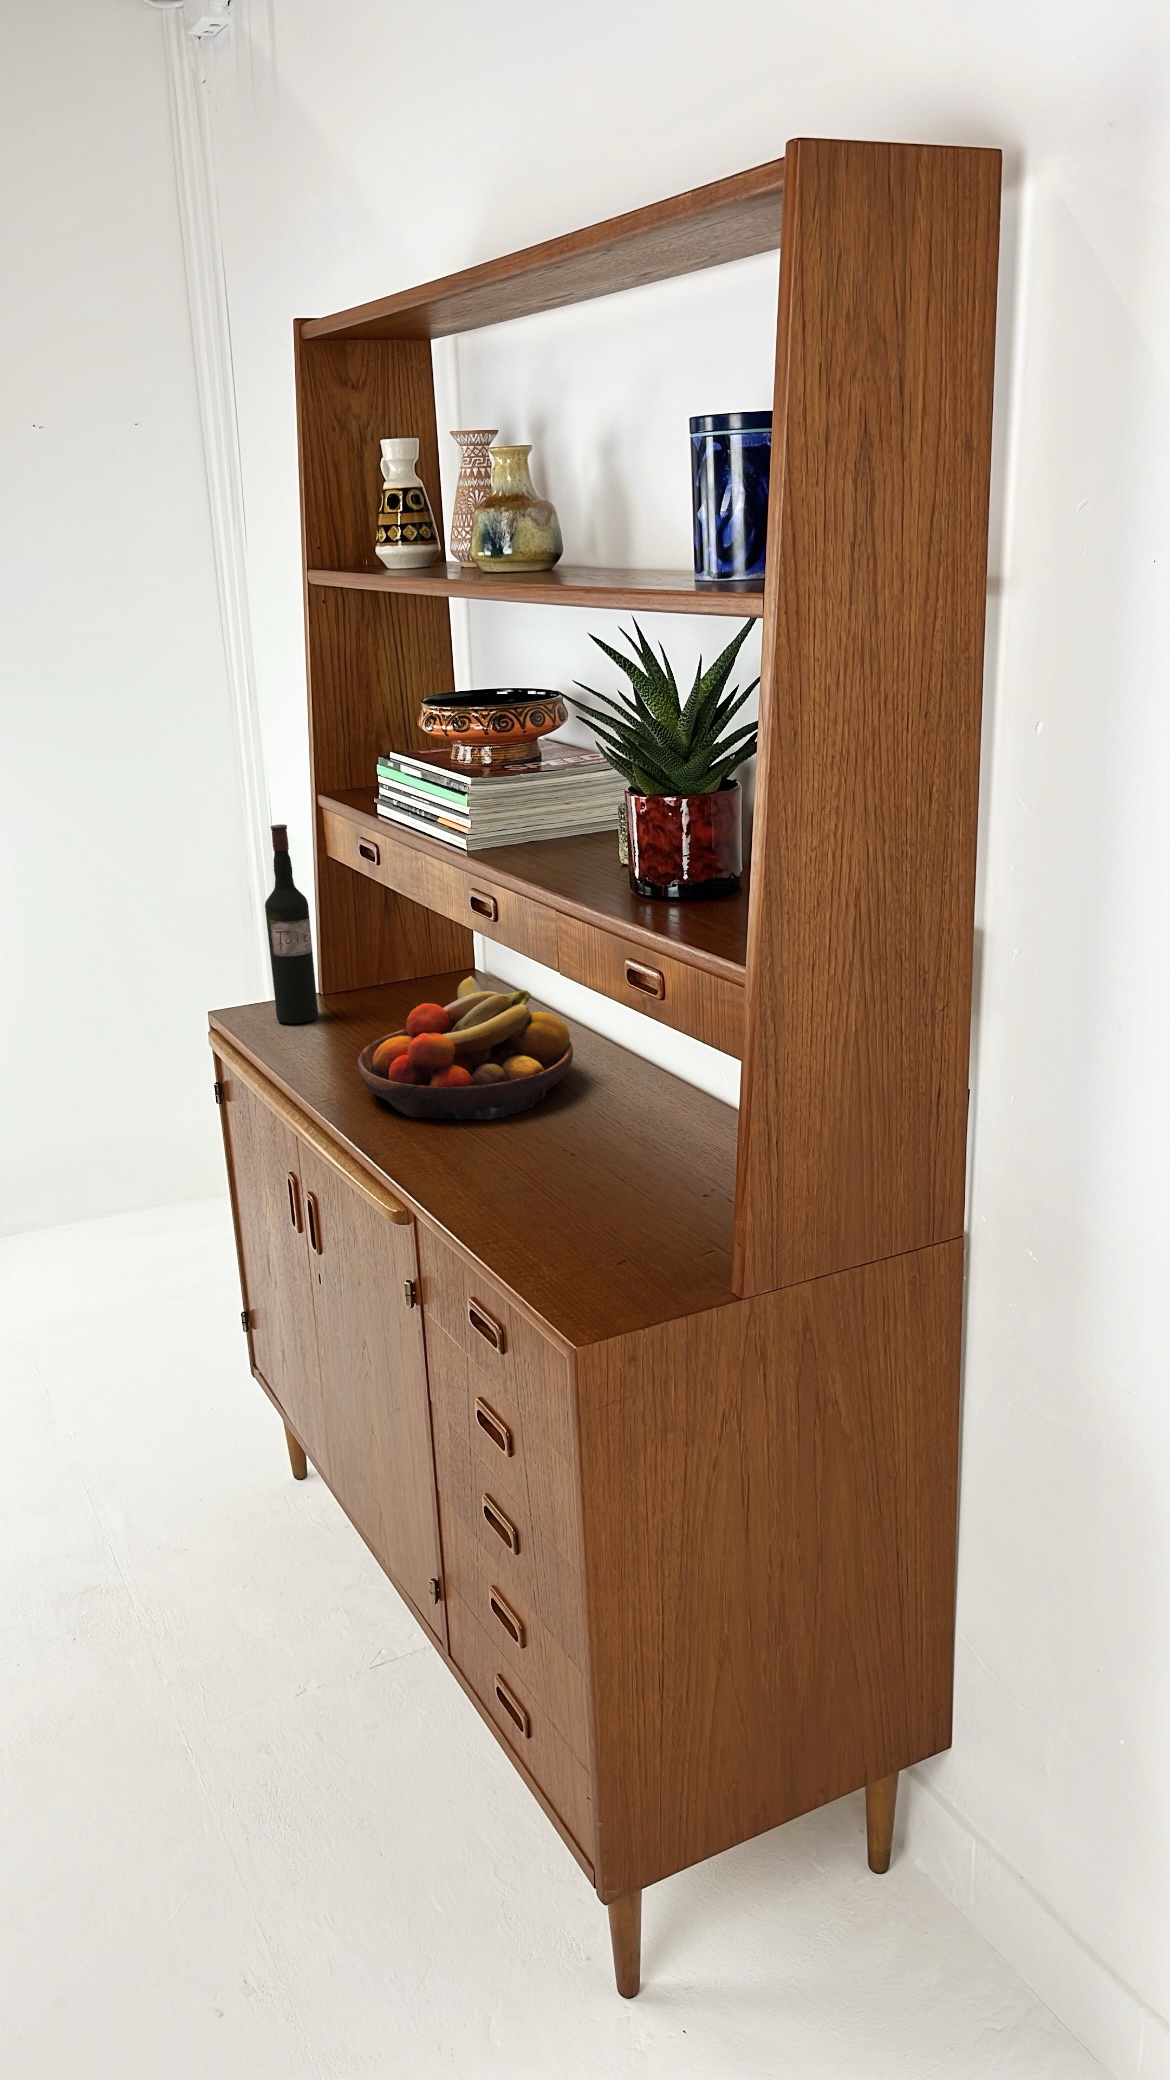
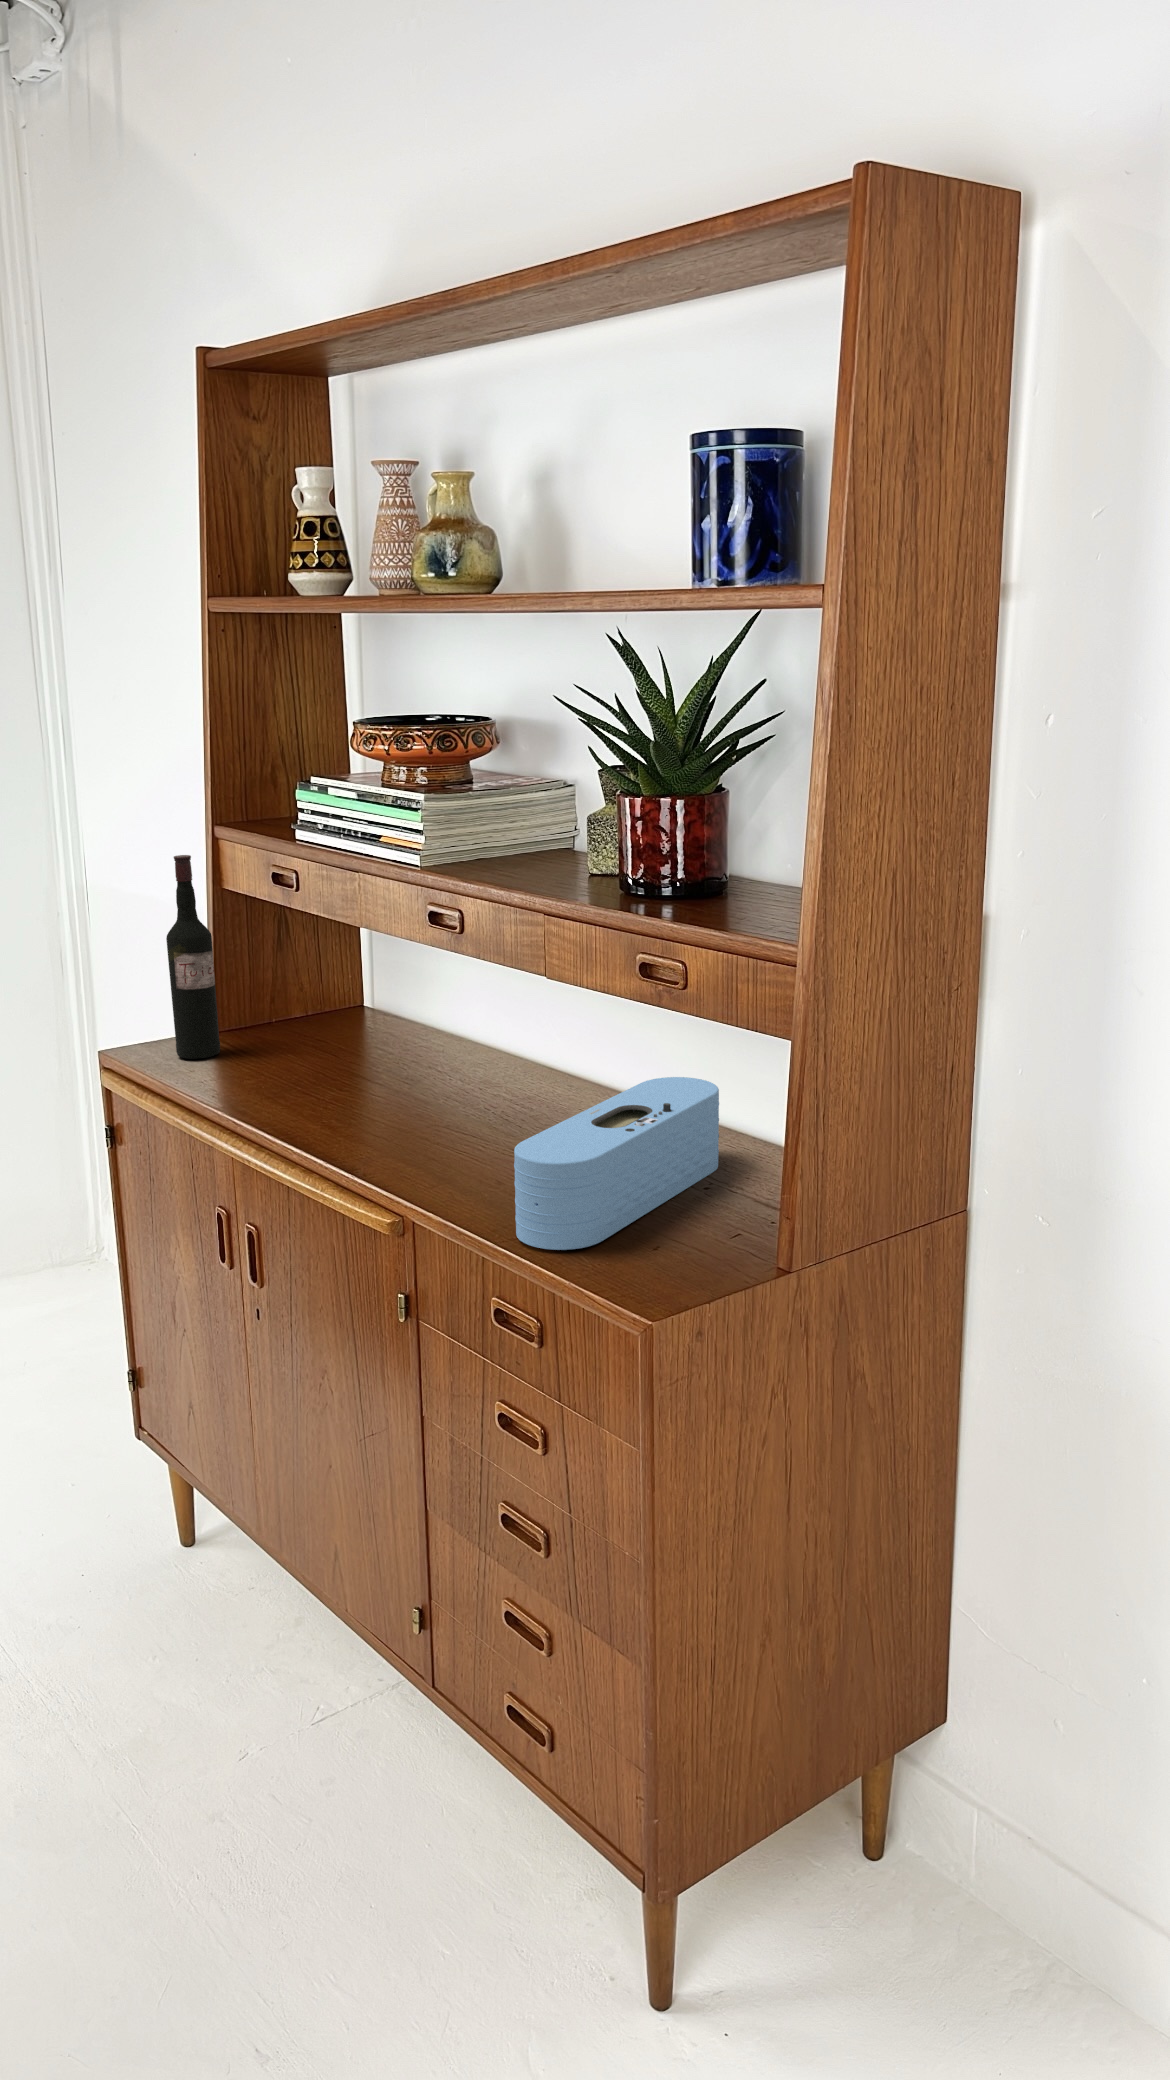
fruit bowl: present [358,976,573,1120] -> none [300,1001,518,1137]
speaker: none [496,1073,739,1252] -> present [514,1077,719,1250]

